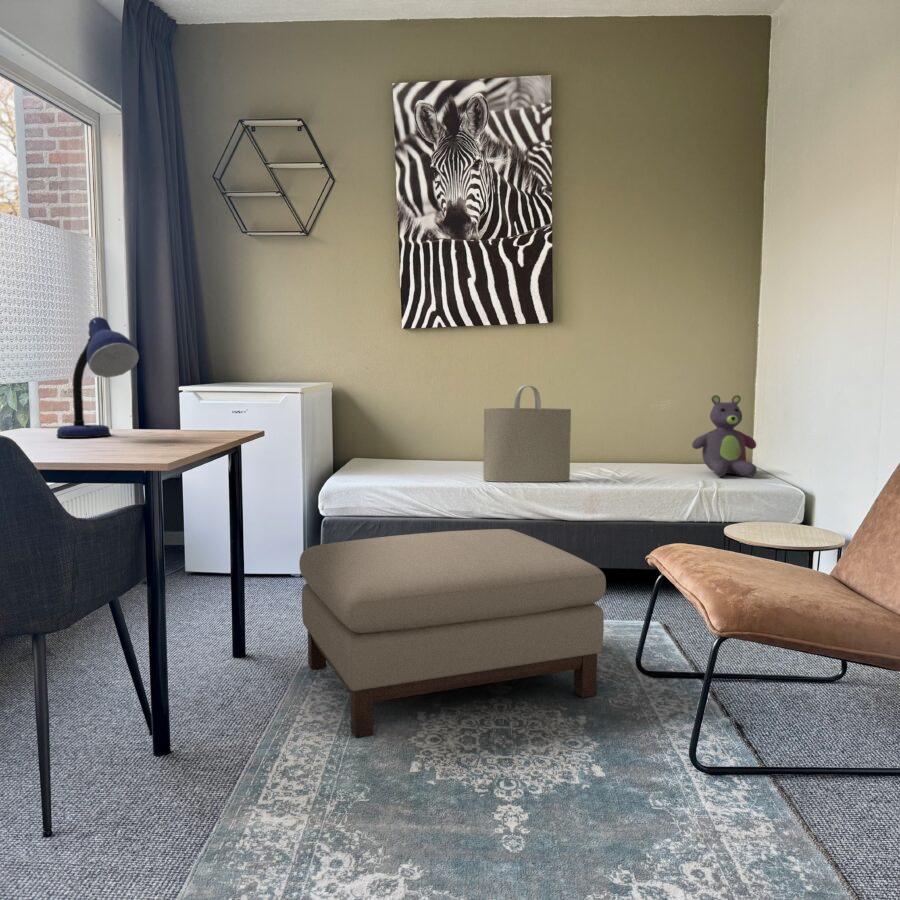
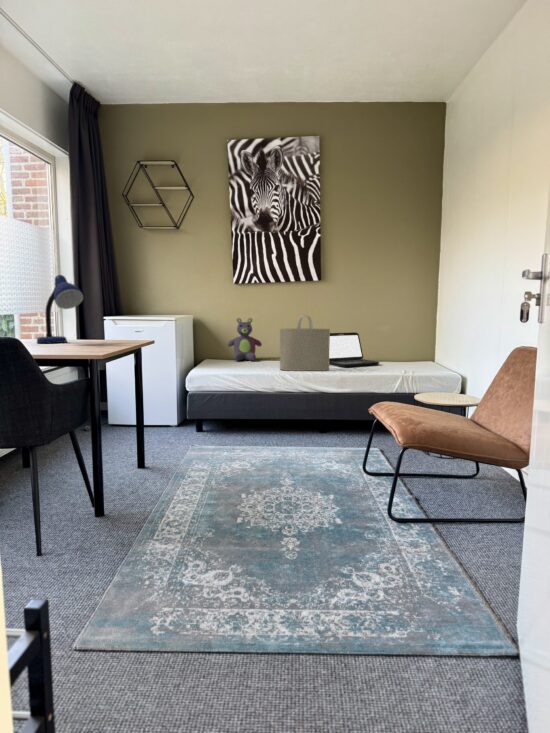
stuffed bear: present [692,395,757,477] -> present [228,318,262,361]
laptop: none [558,414,656,475] -> present [329,332,379,367]
ottoman: present [299,529,606,738] -> none [175,395,346,507]

